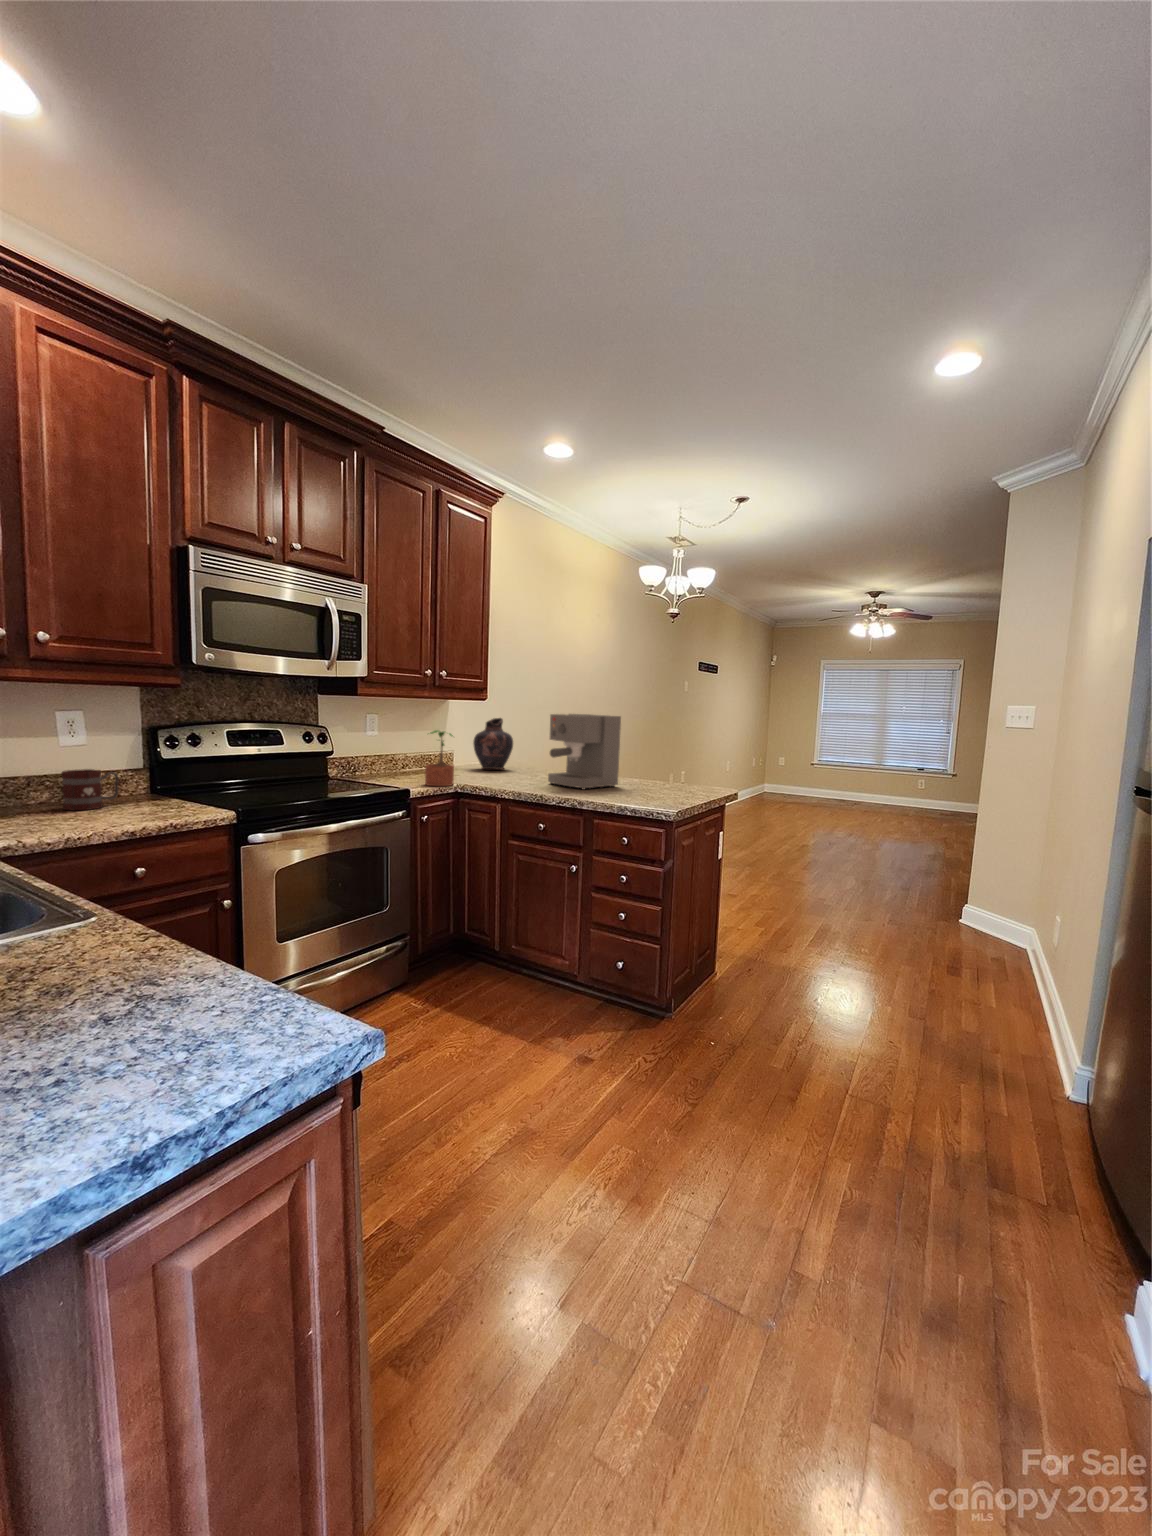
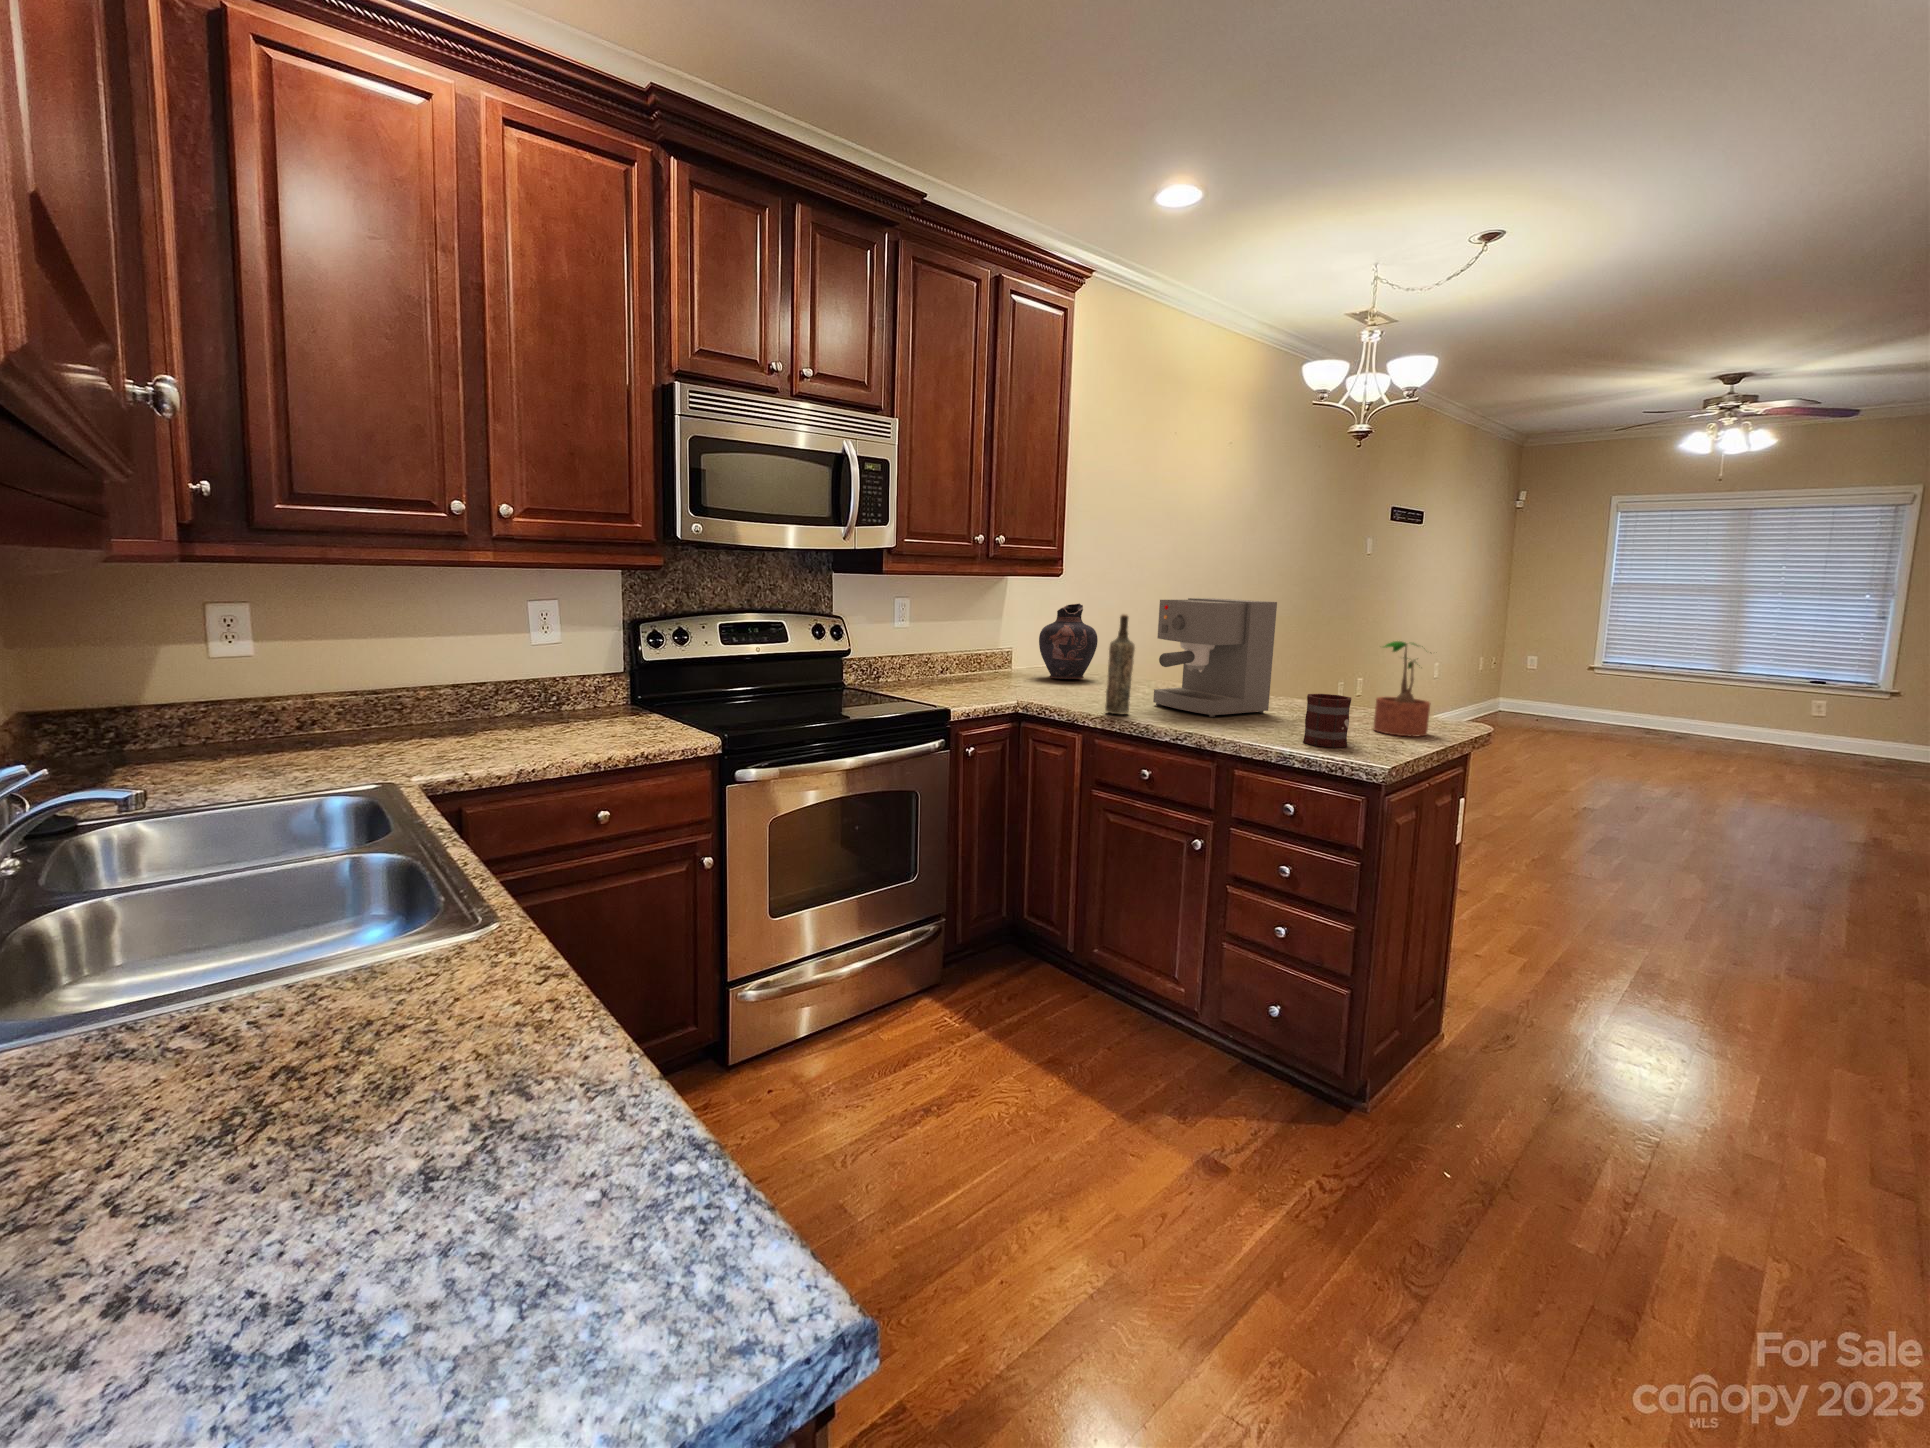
bottle: none [516,723,534,789] -> present [1105,614,1135,714]
potted plant: present [425,730,454,786] -> present [1374,641,1430,736]
mug: present [62,769,119,810] -> present [1303,694,1351,748]

